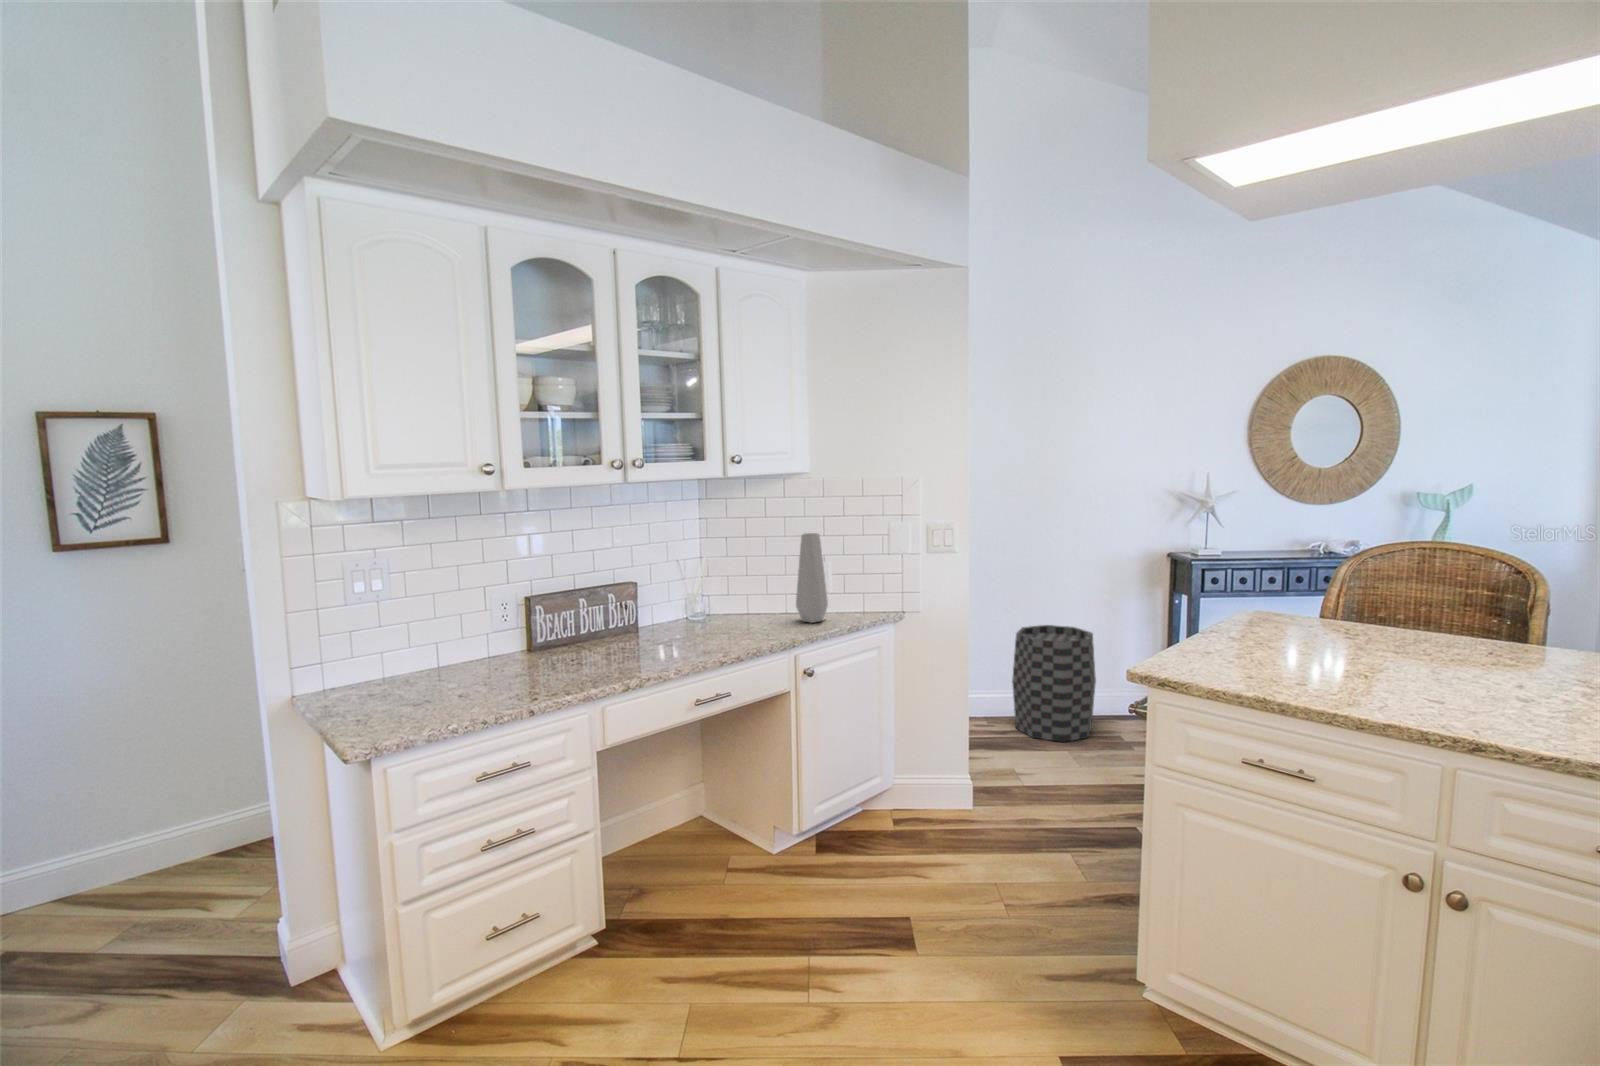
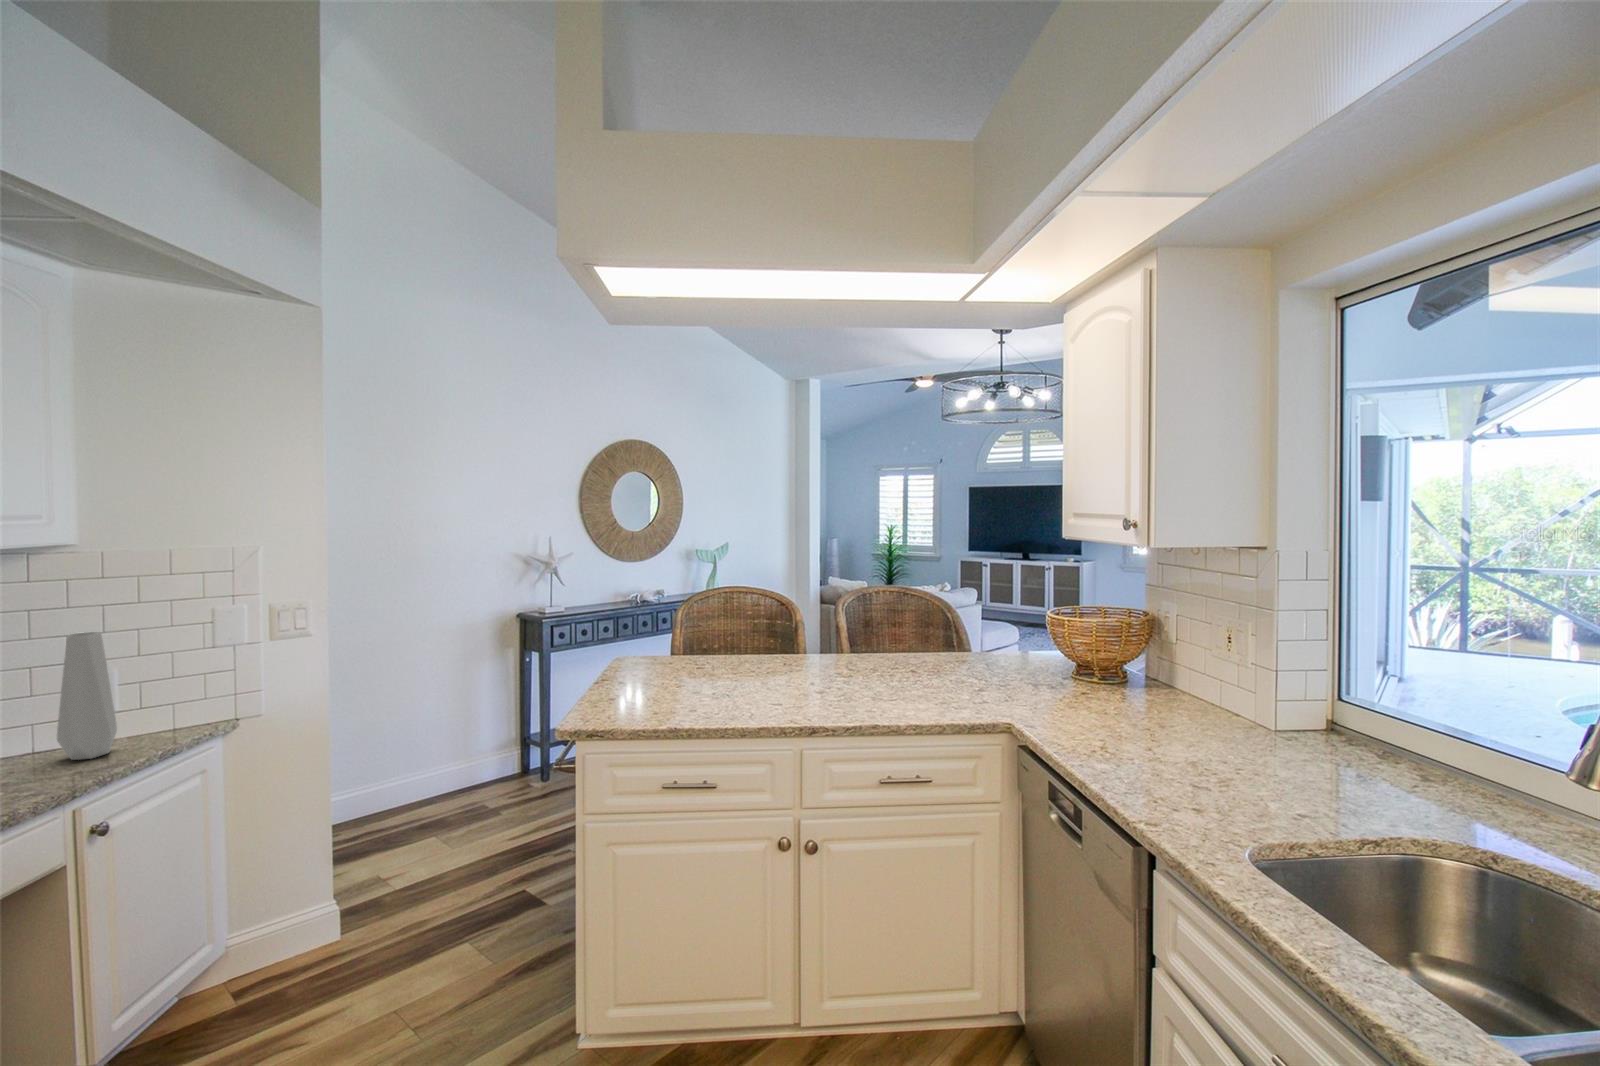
trash can: present [1012,625,1096,742] -> none [363,702,456,833]

